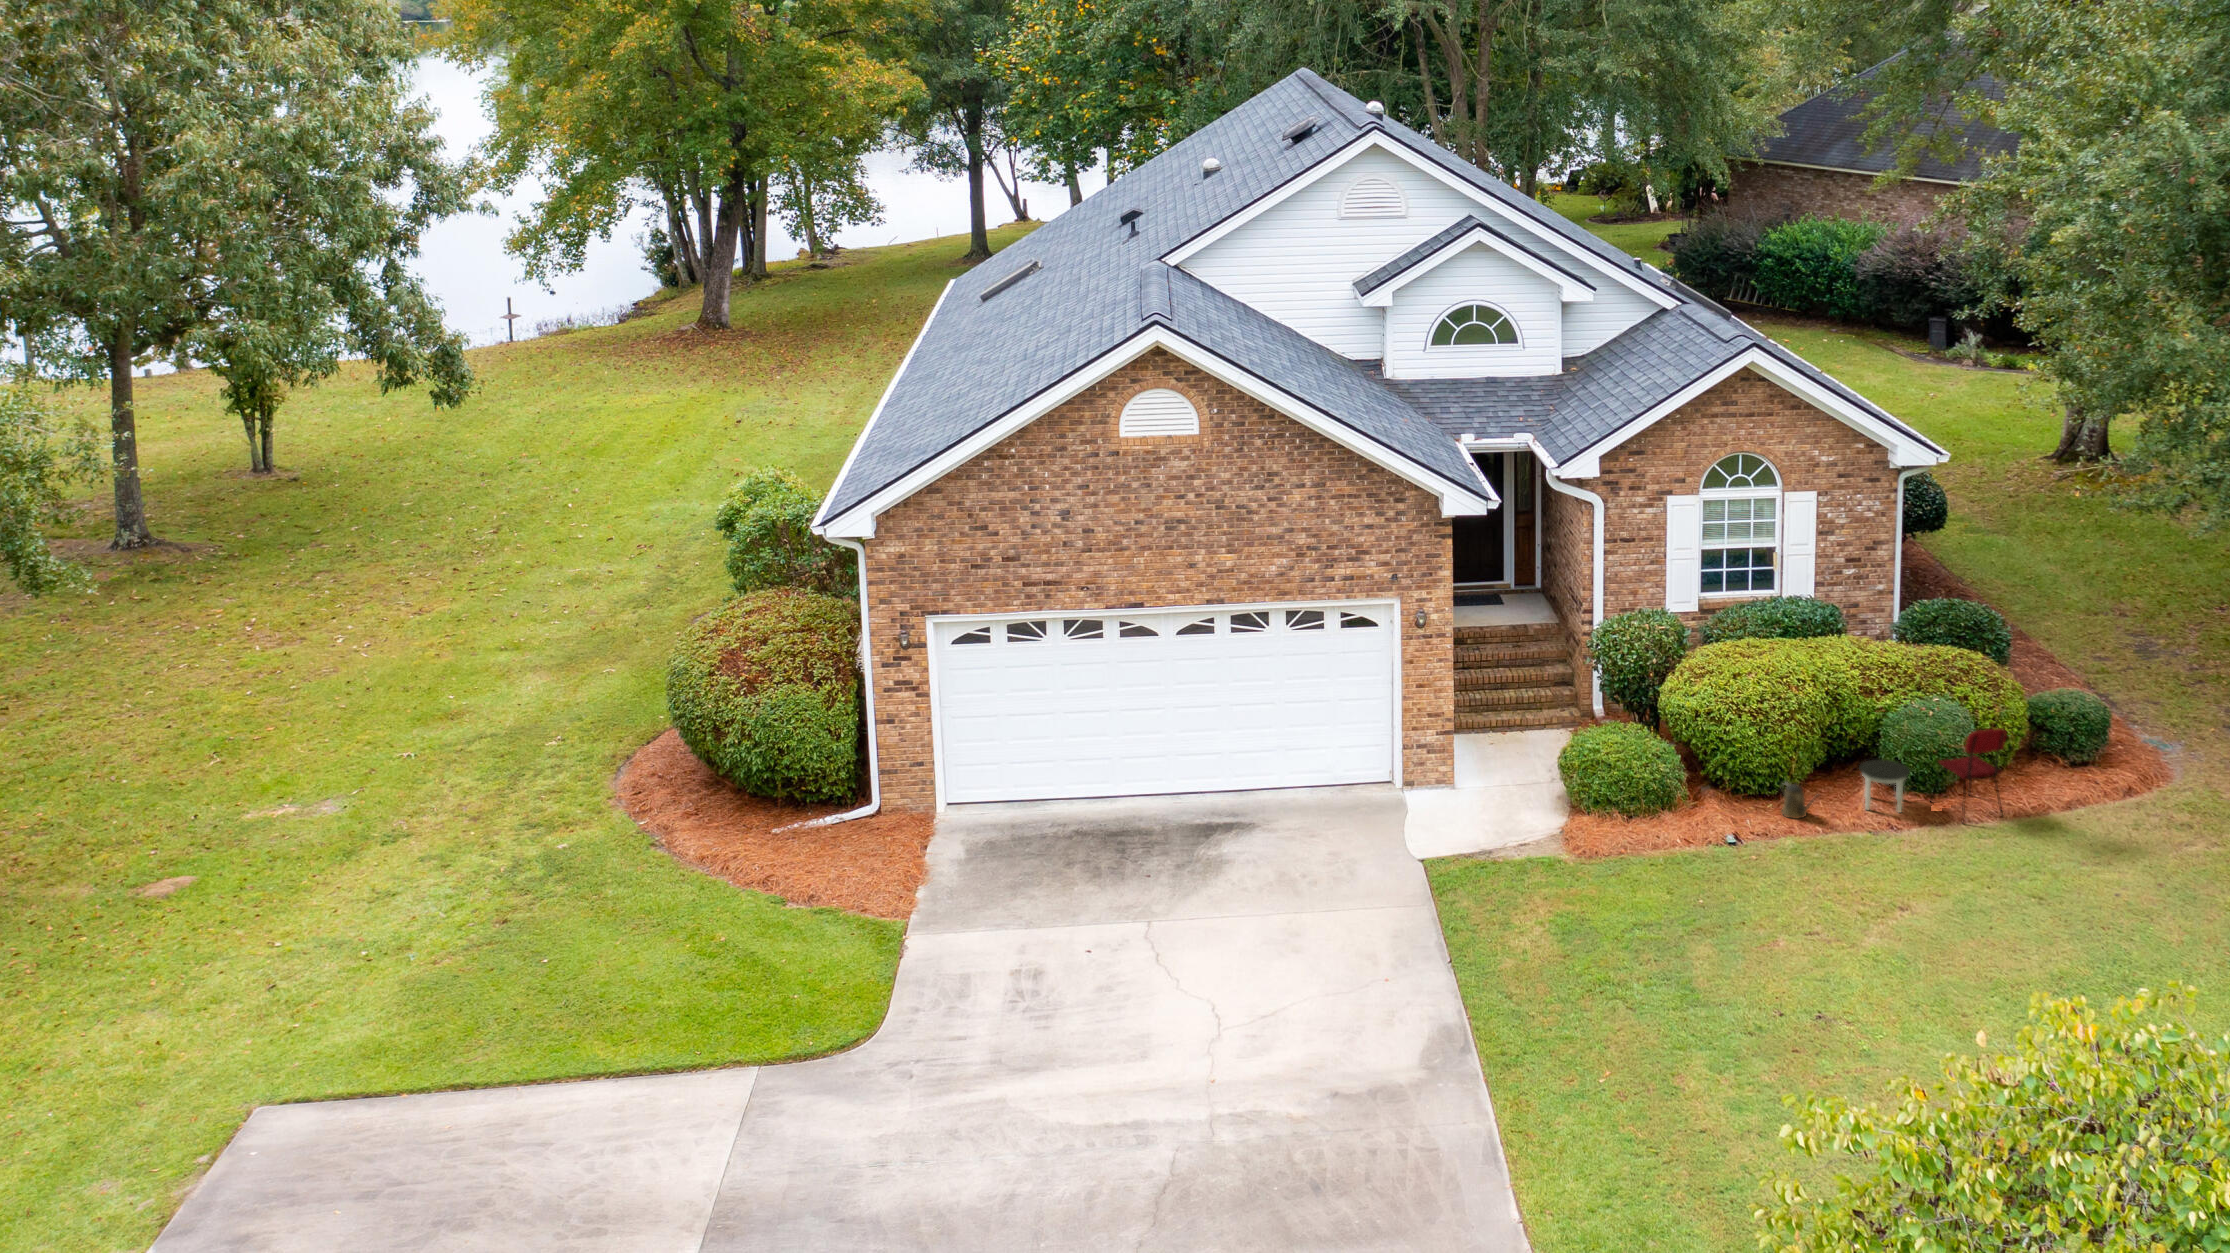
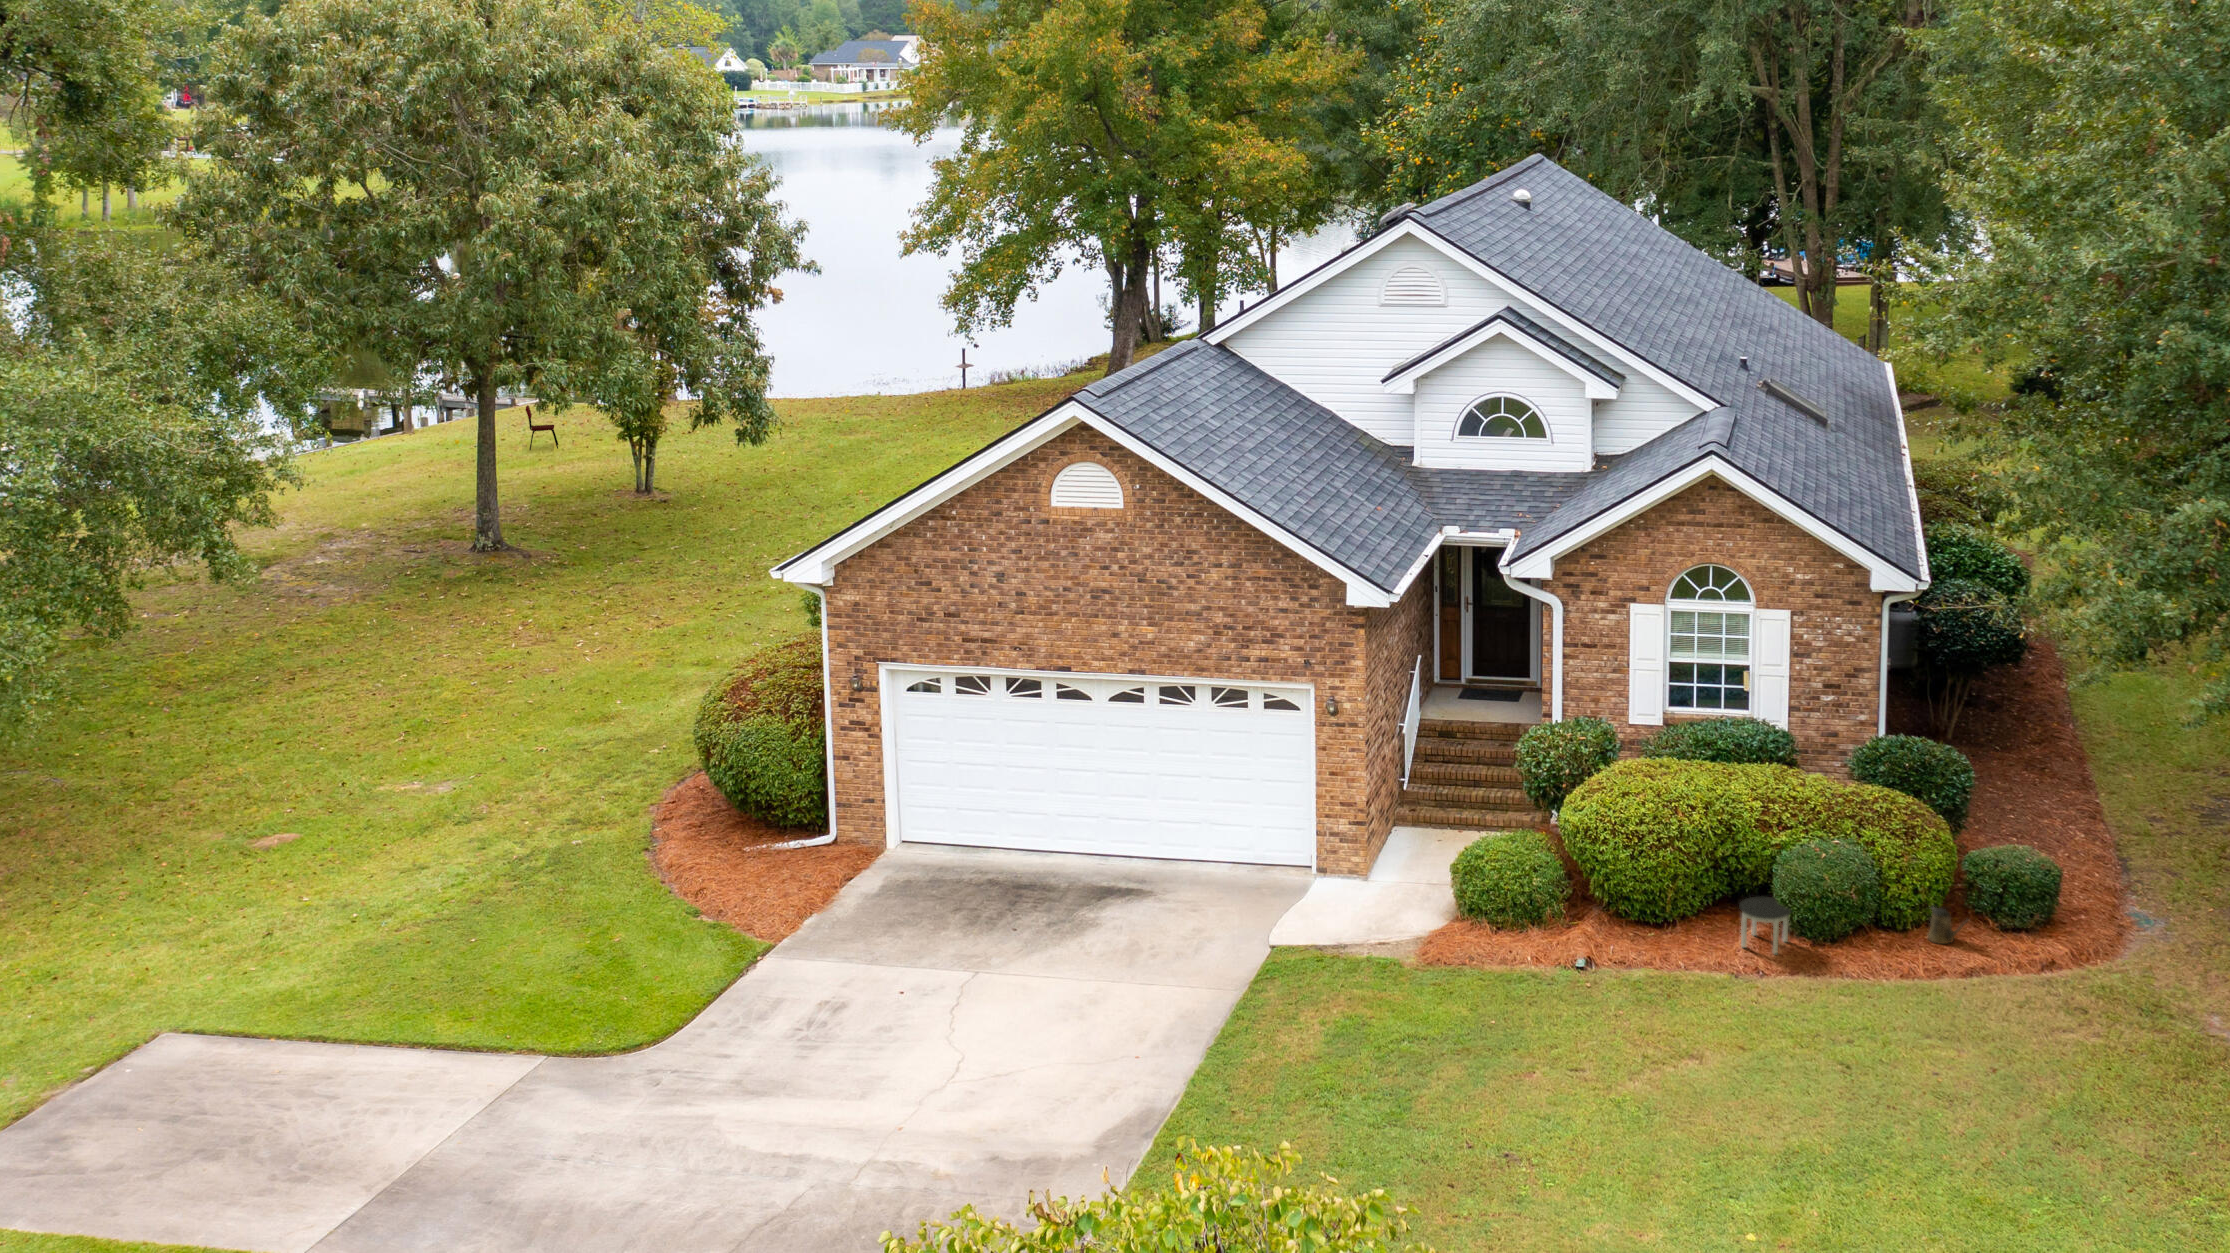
chair: present [1931,728,2007,822] -> present [526,405,558,450]
watering can: present [1781,783,1815,819] -> present [1927,907,1968,944]

